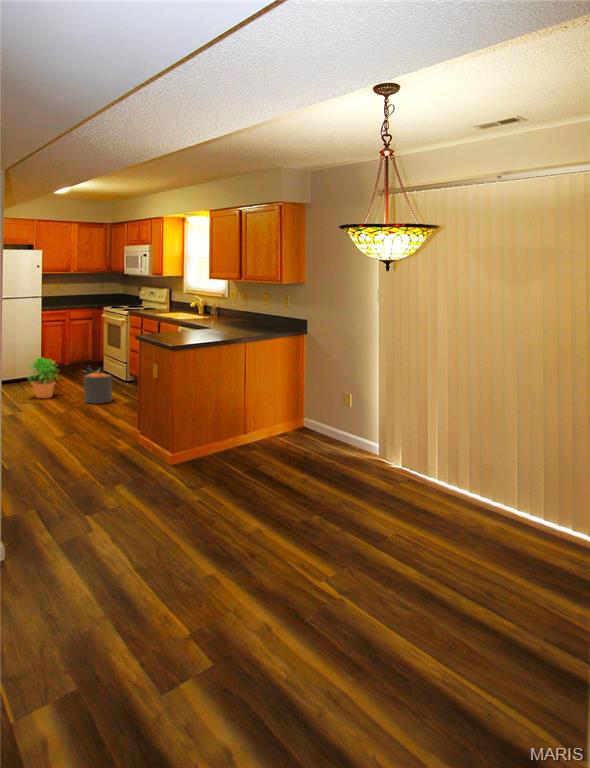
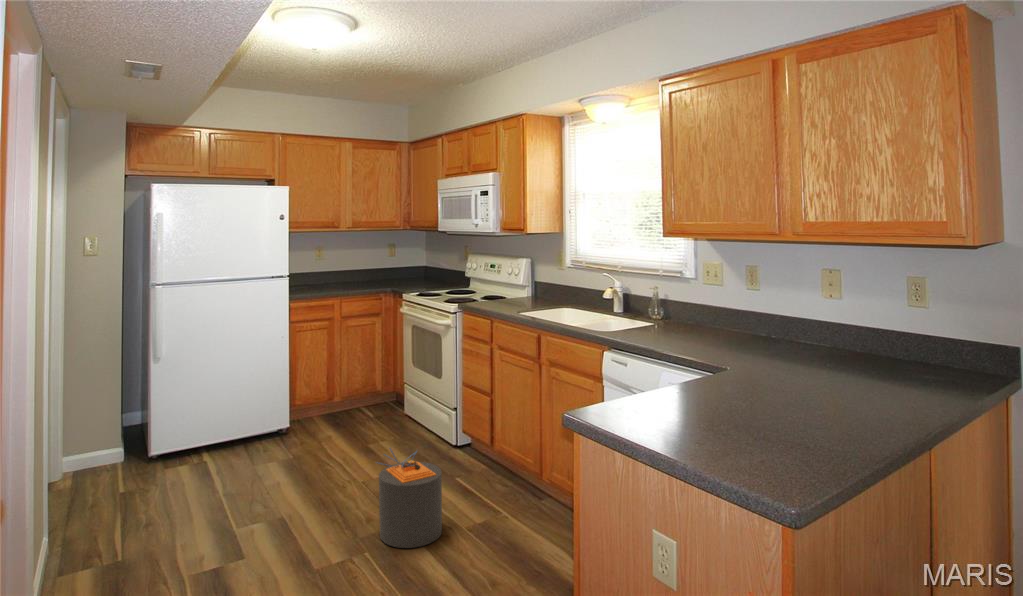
potted plant: present [28,357,57,398] -> none [246,423,326,520]

